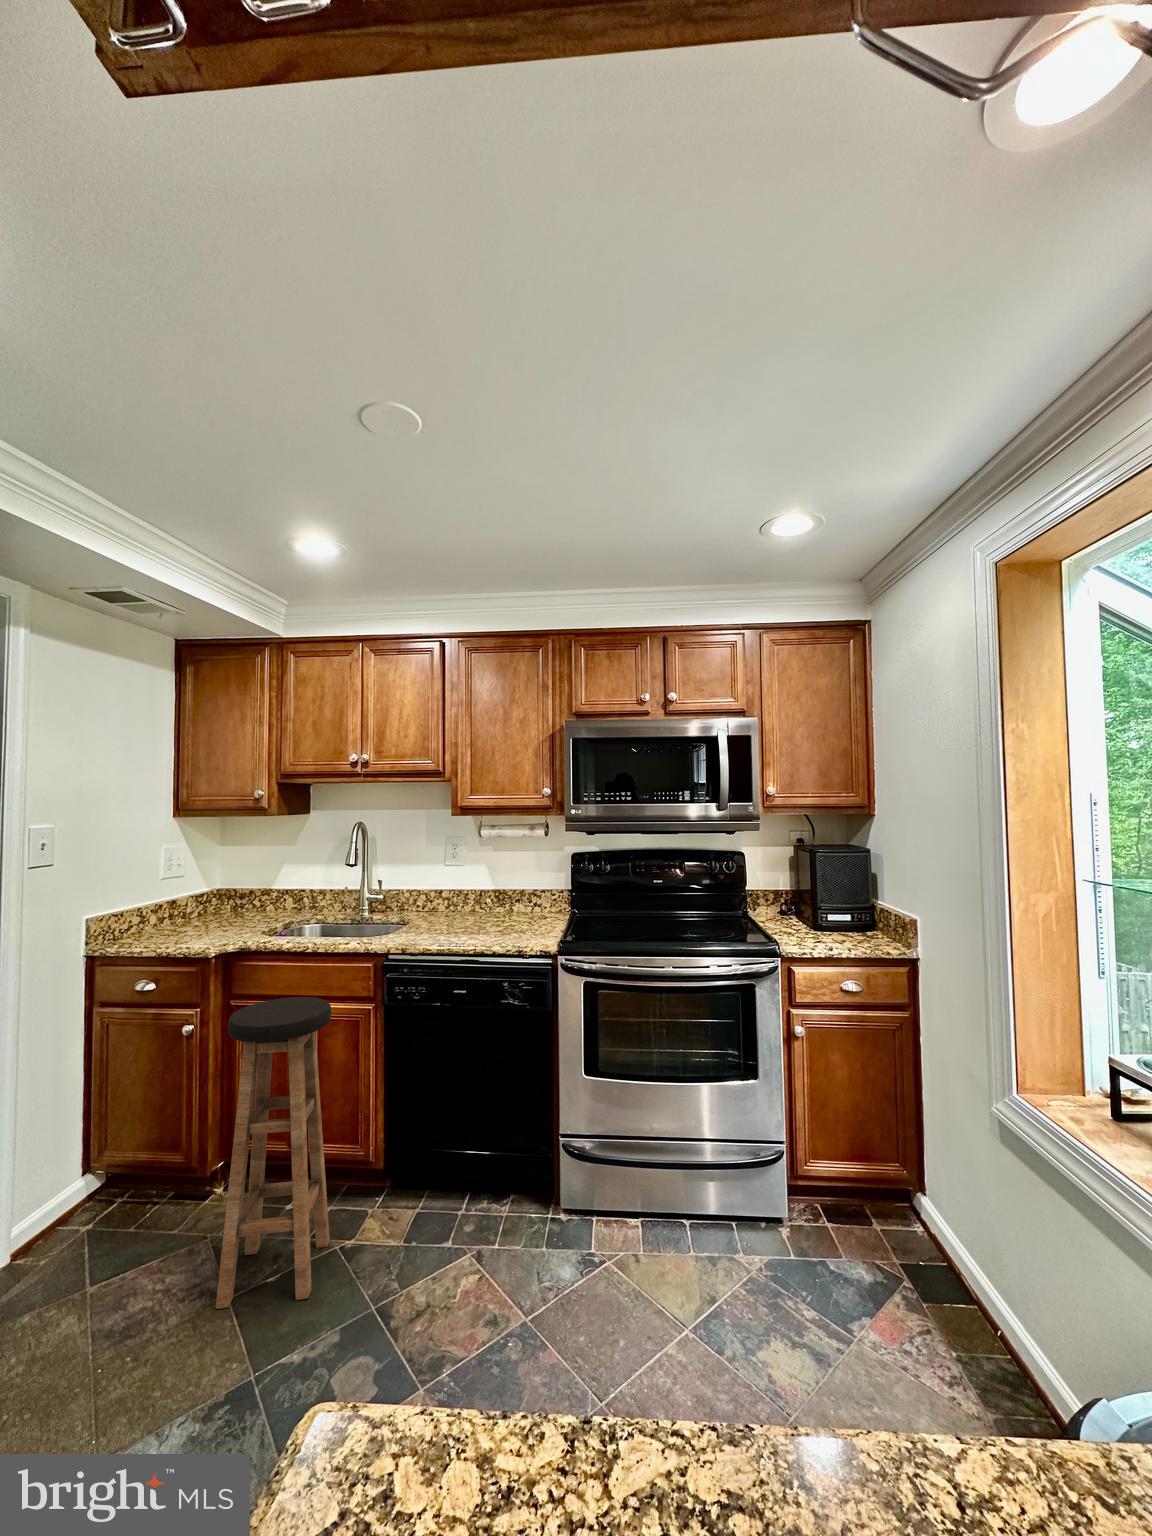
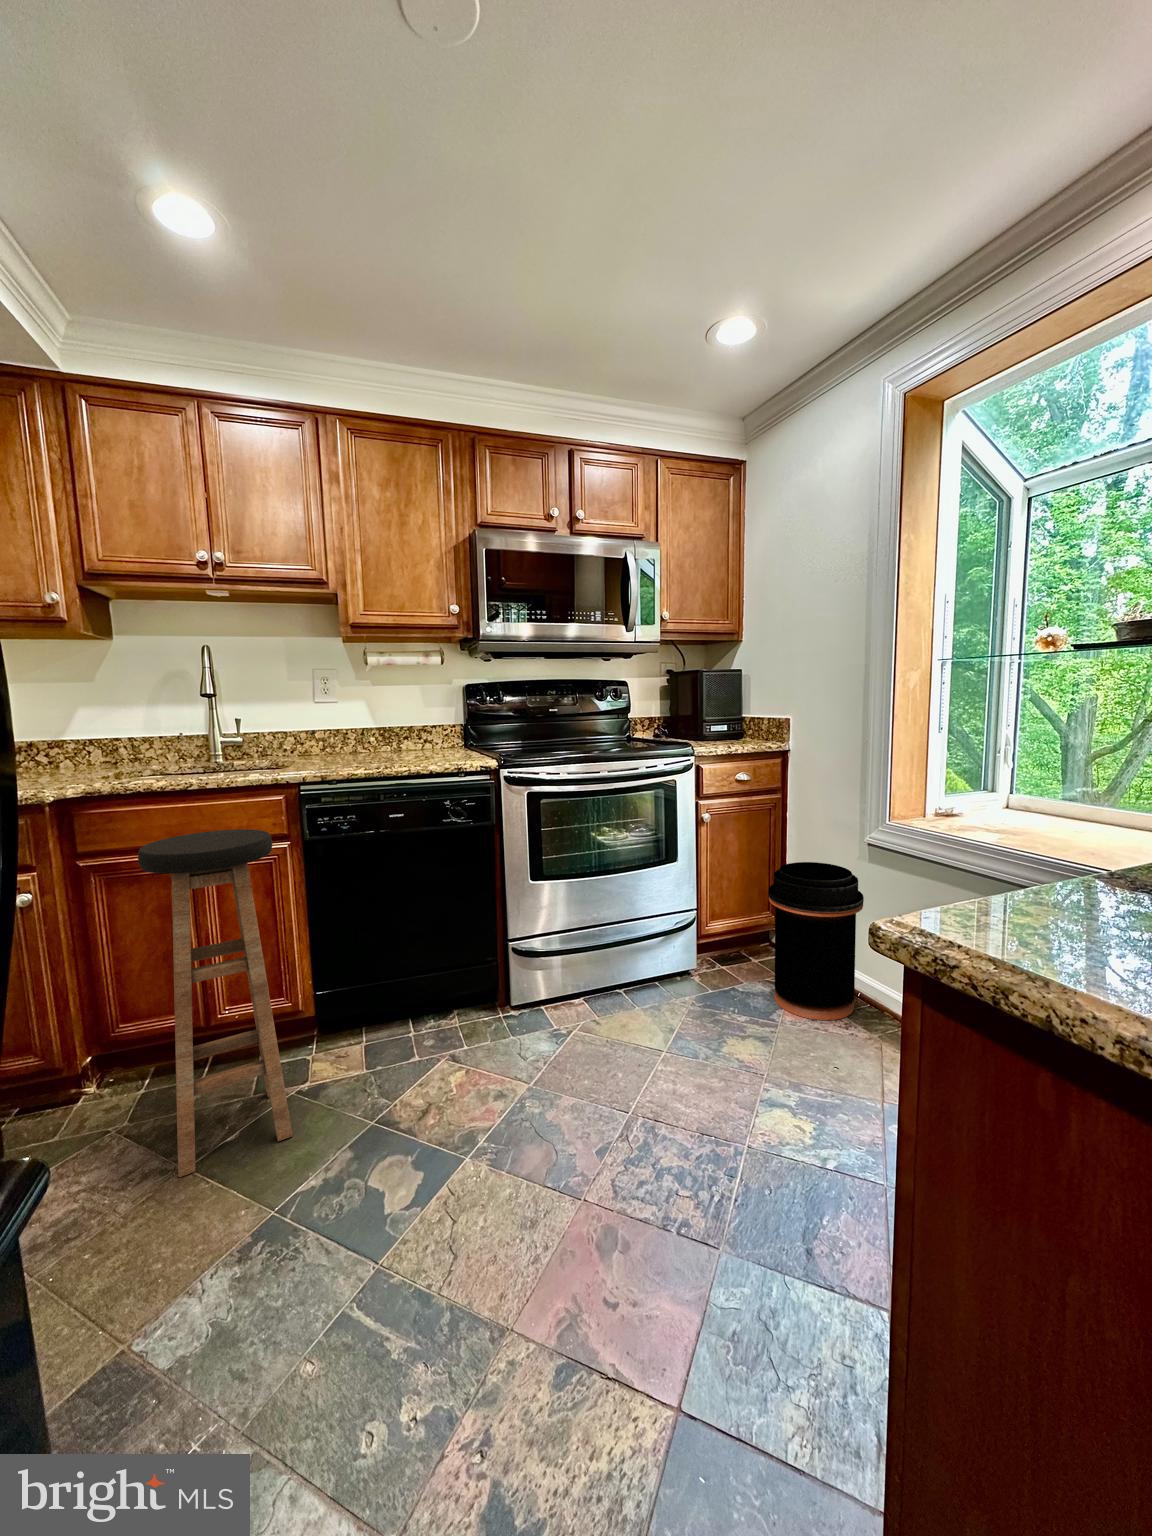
trash can: none [854,1112,983,1356] -> present [769,862,864,1020]

